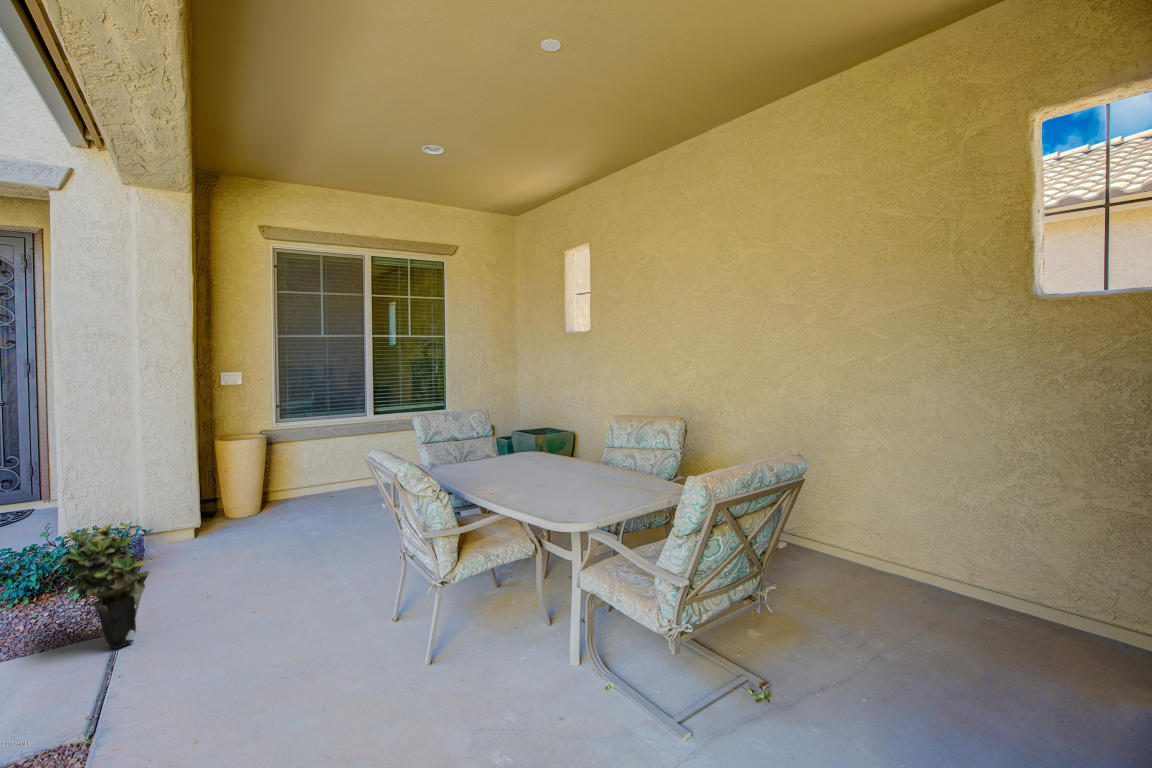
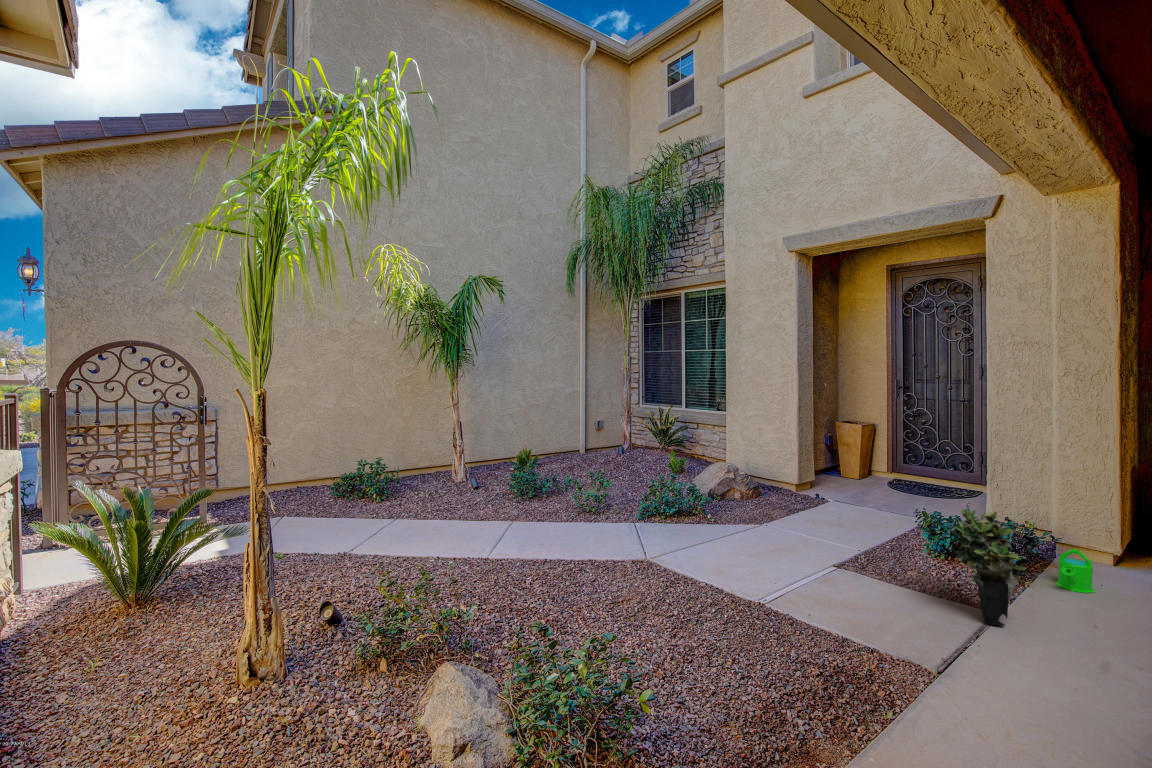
watering can: none [157,536,192,577] -> present [1055,549,1095,593]

